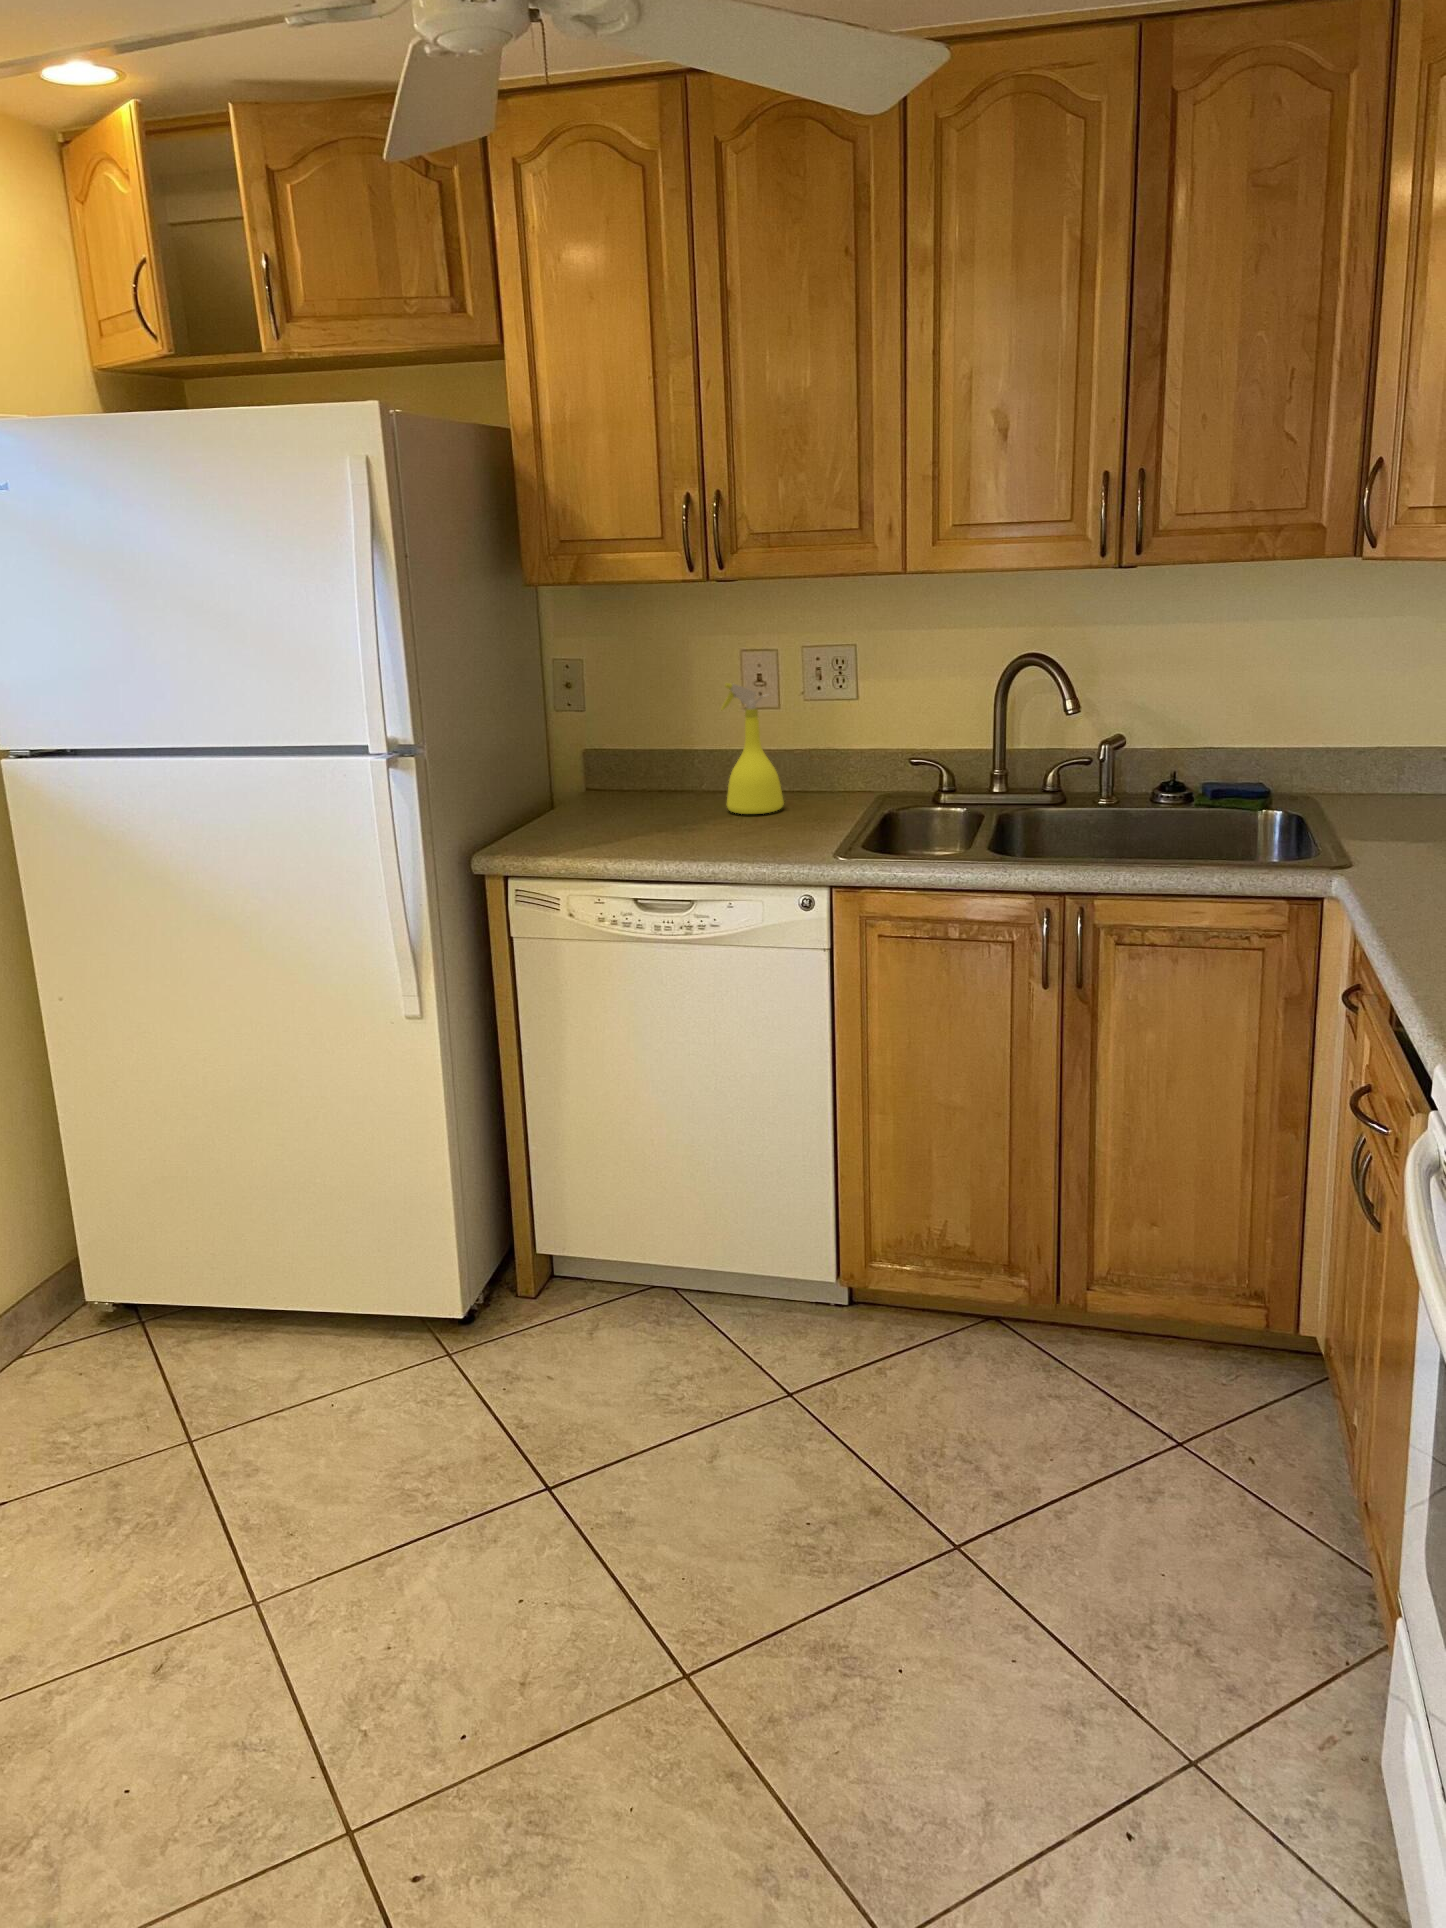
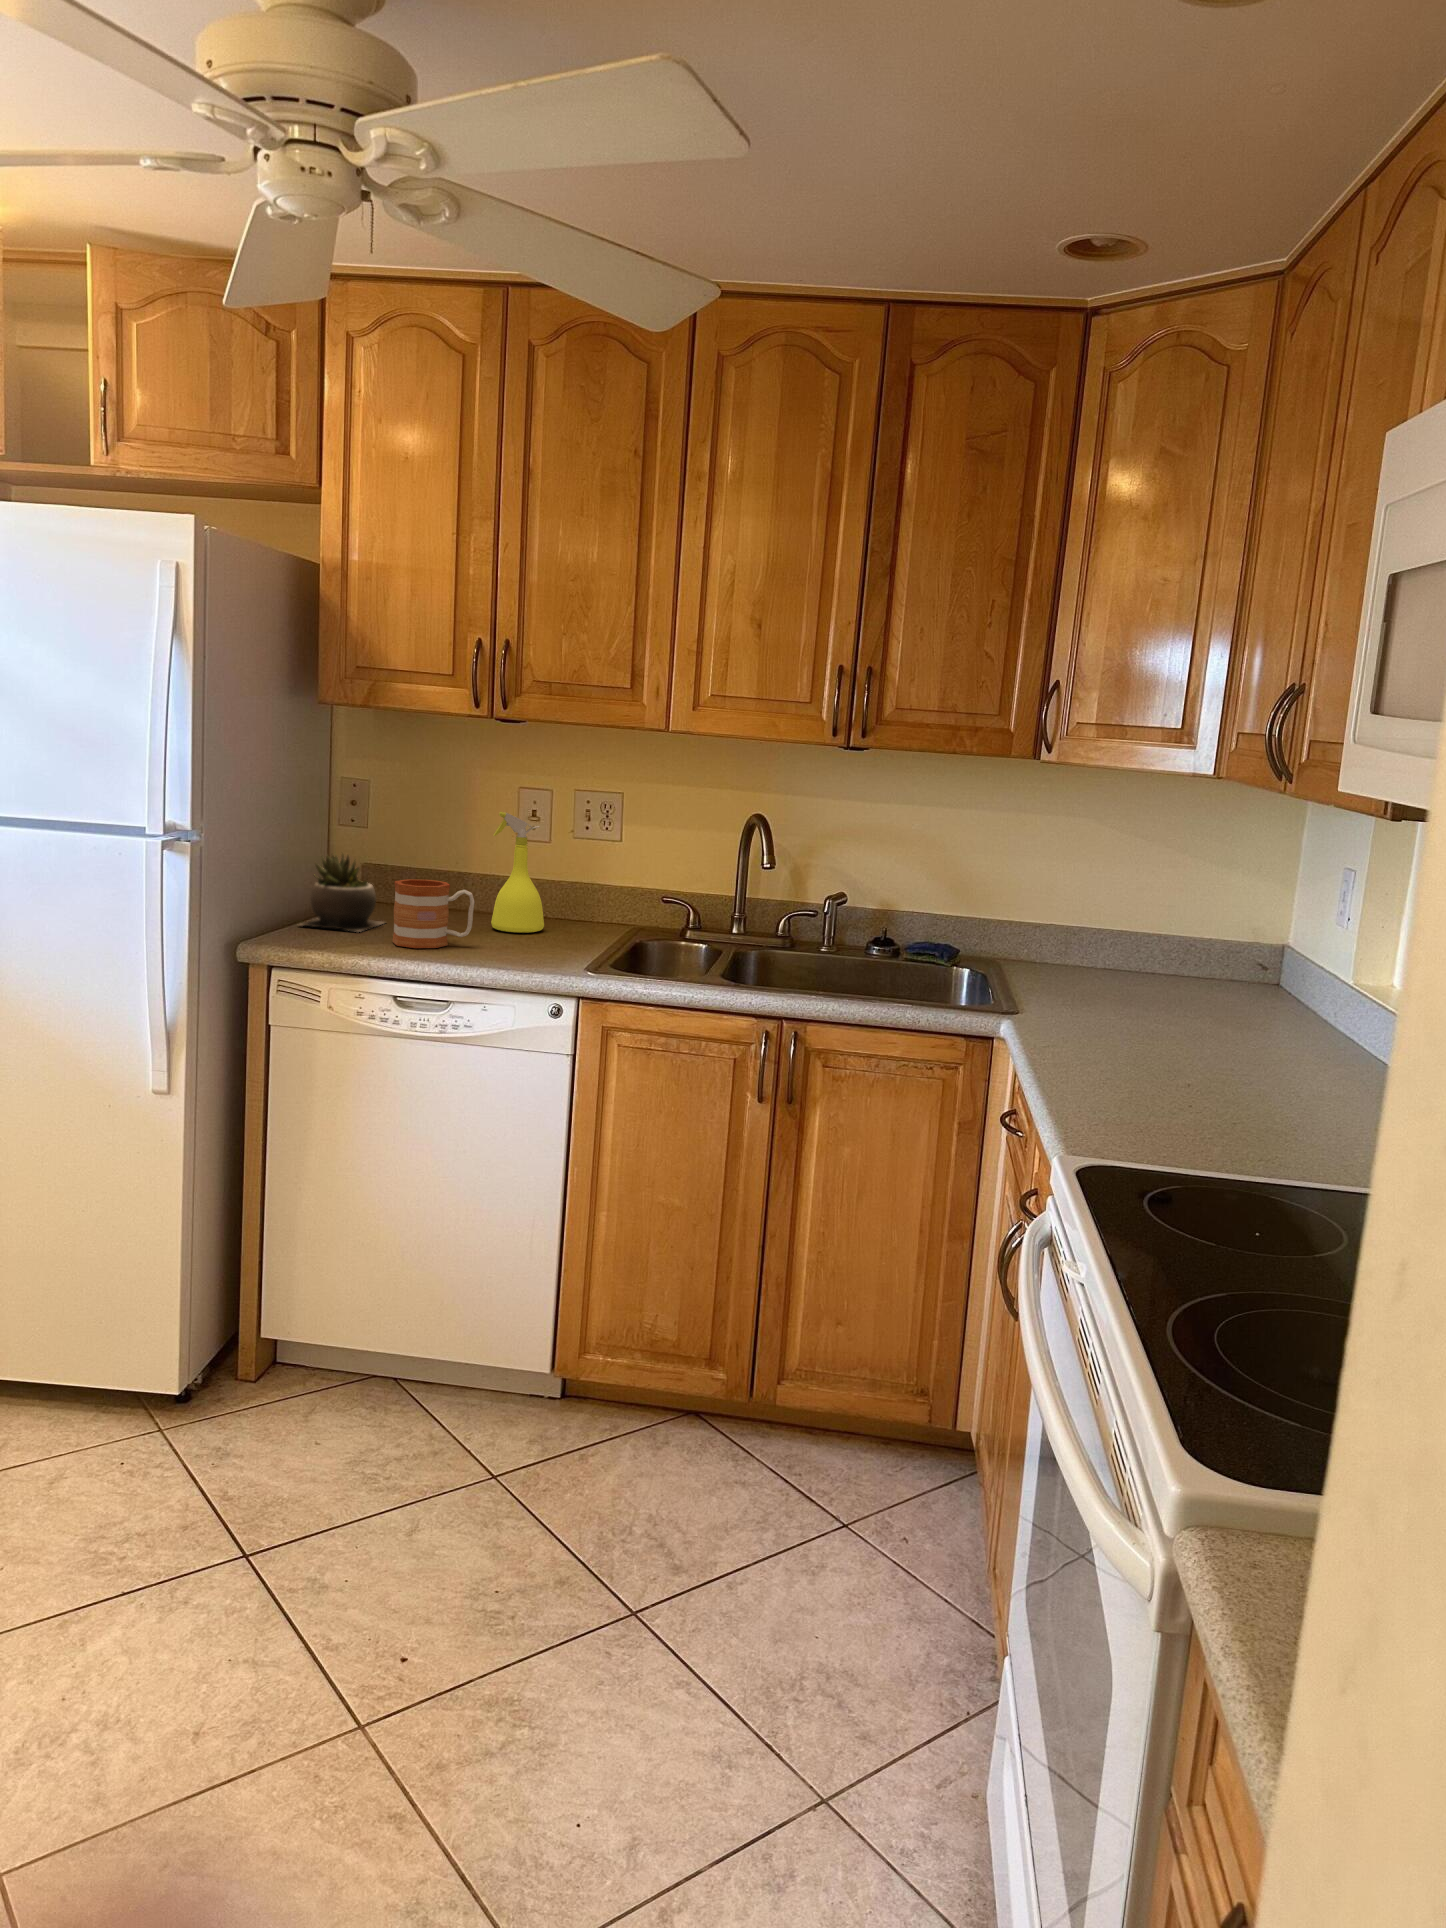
succulent plant: none [525,745,617,830] -> present [301,855,384,932]
mug: none [623,768,710,846] -> present [392,879,475,948]

